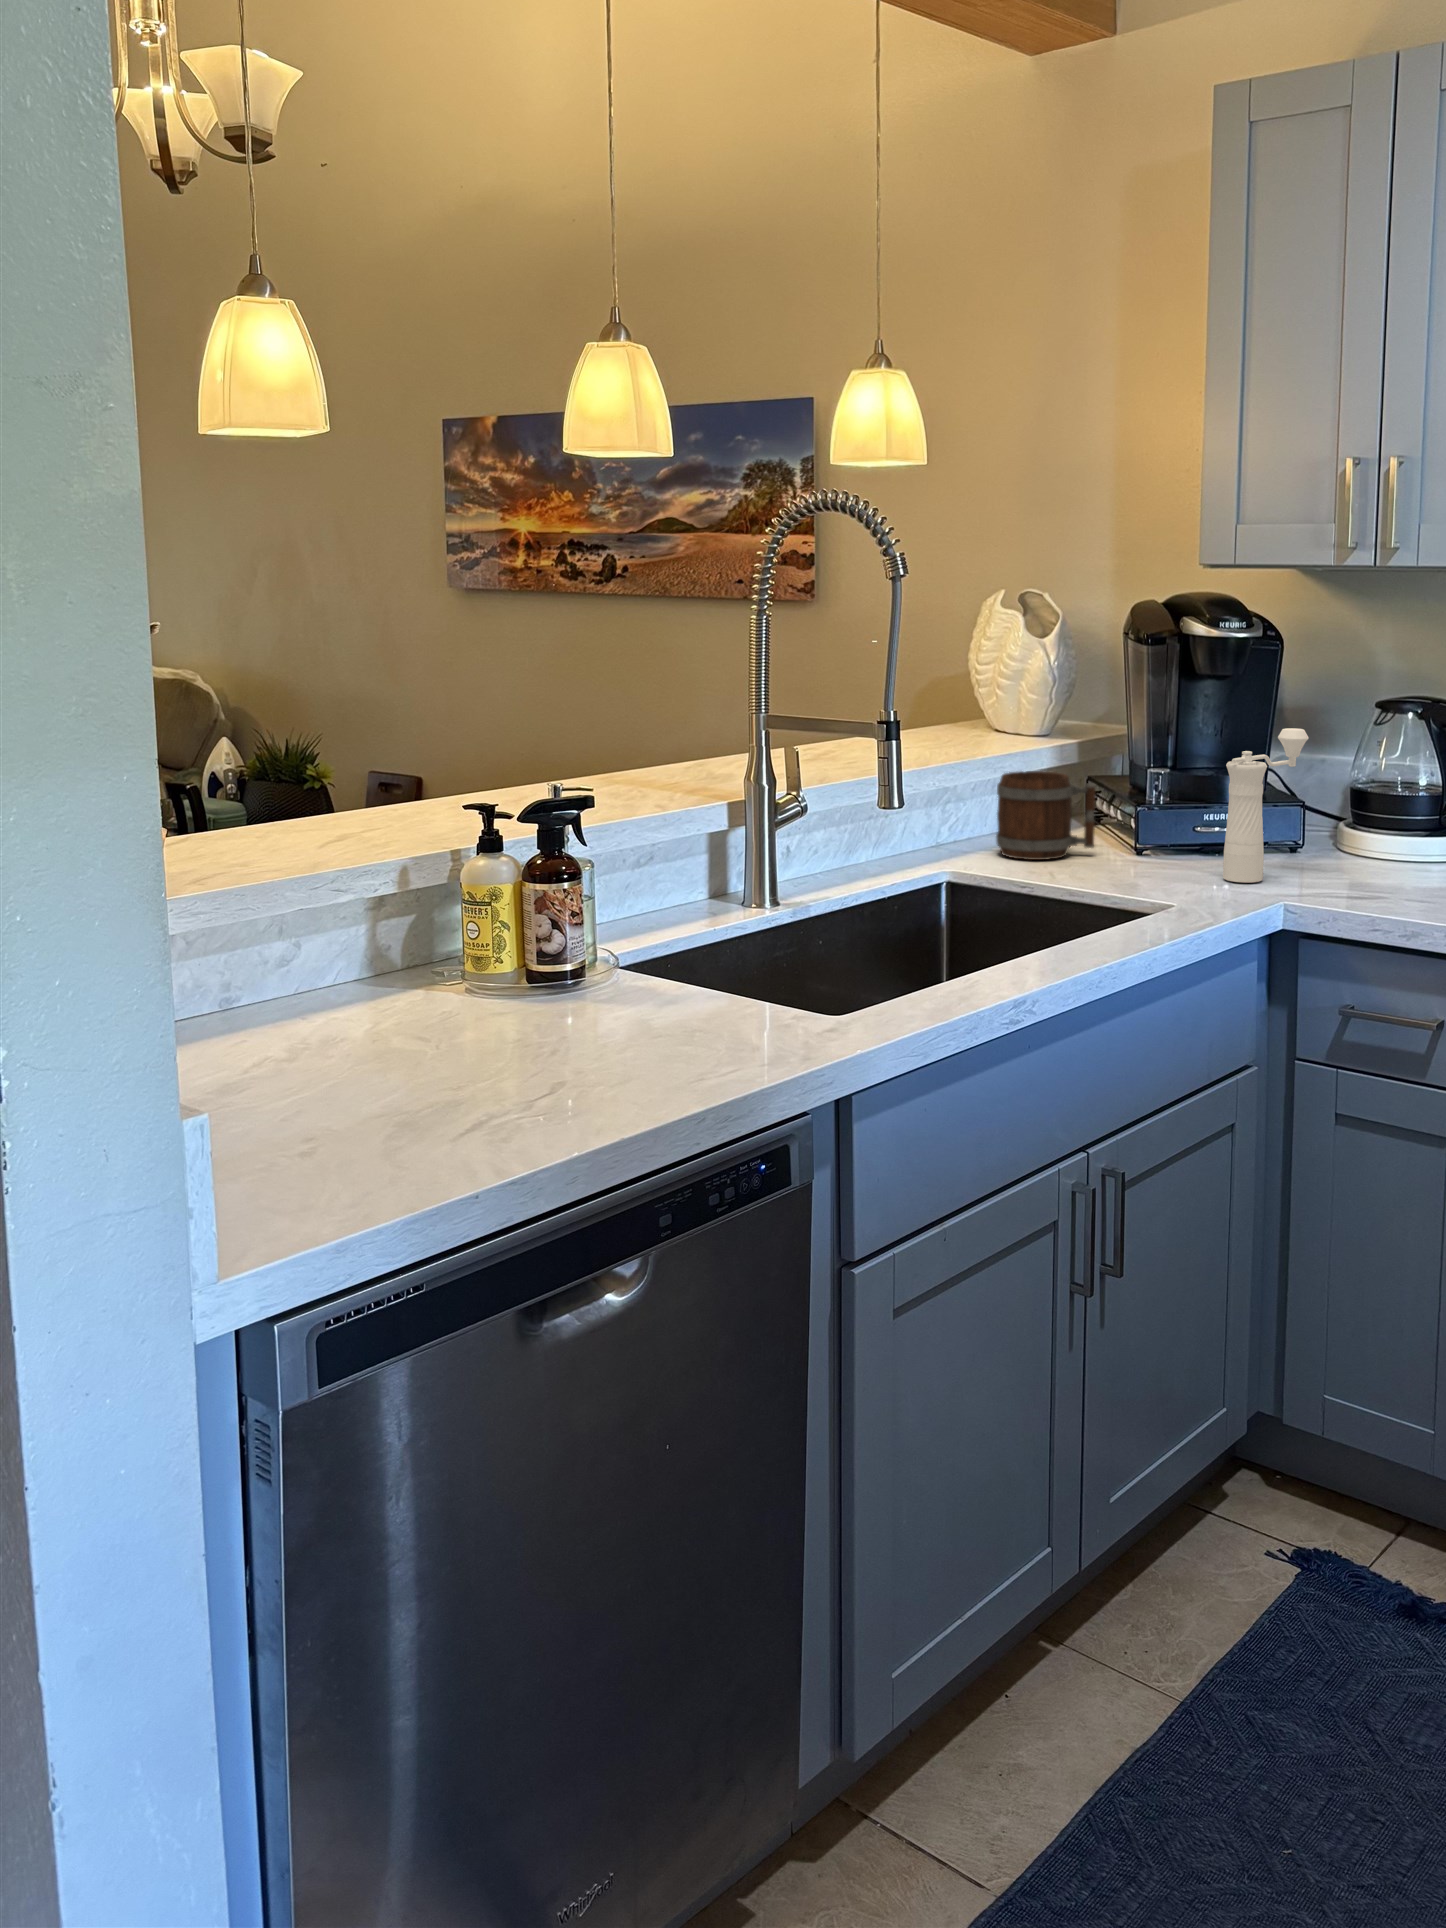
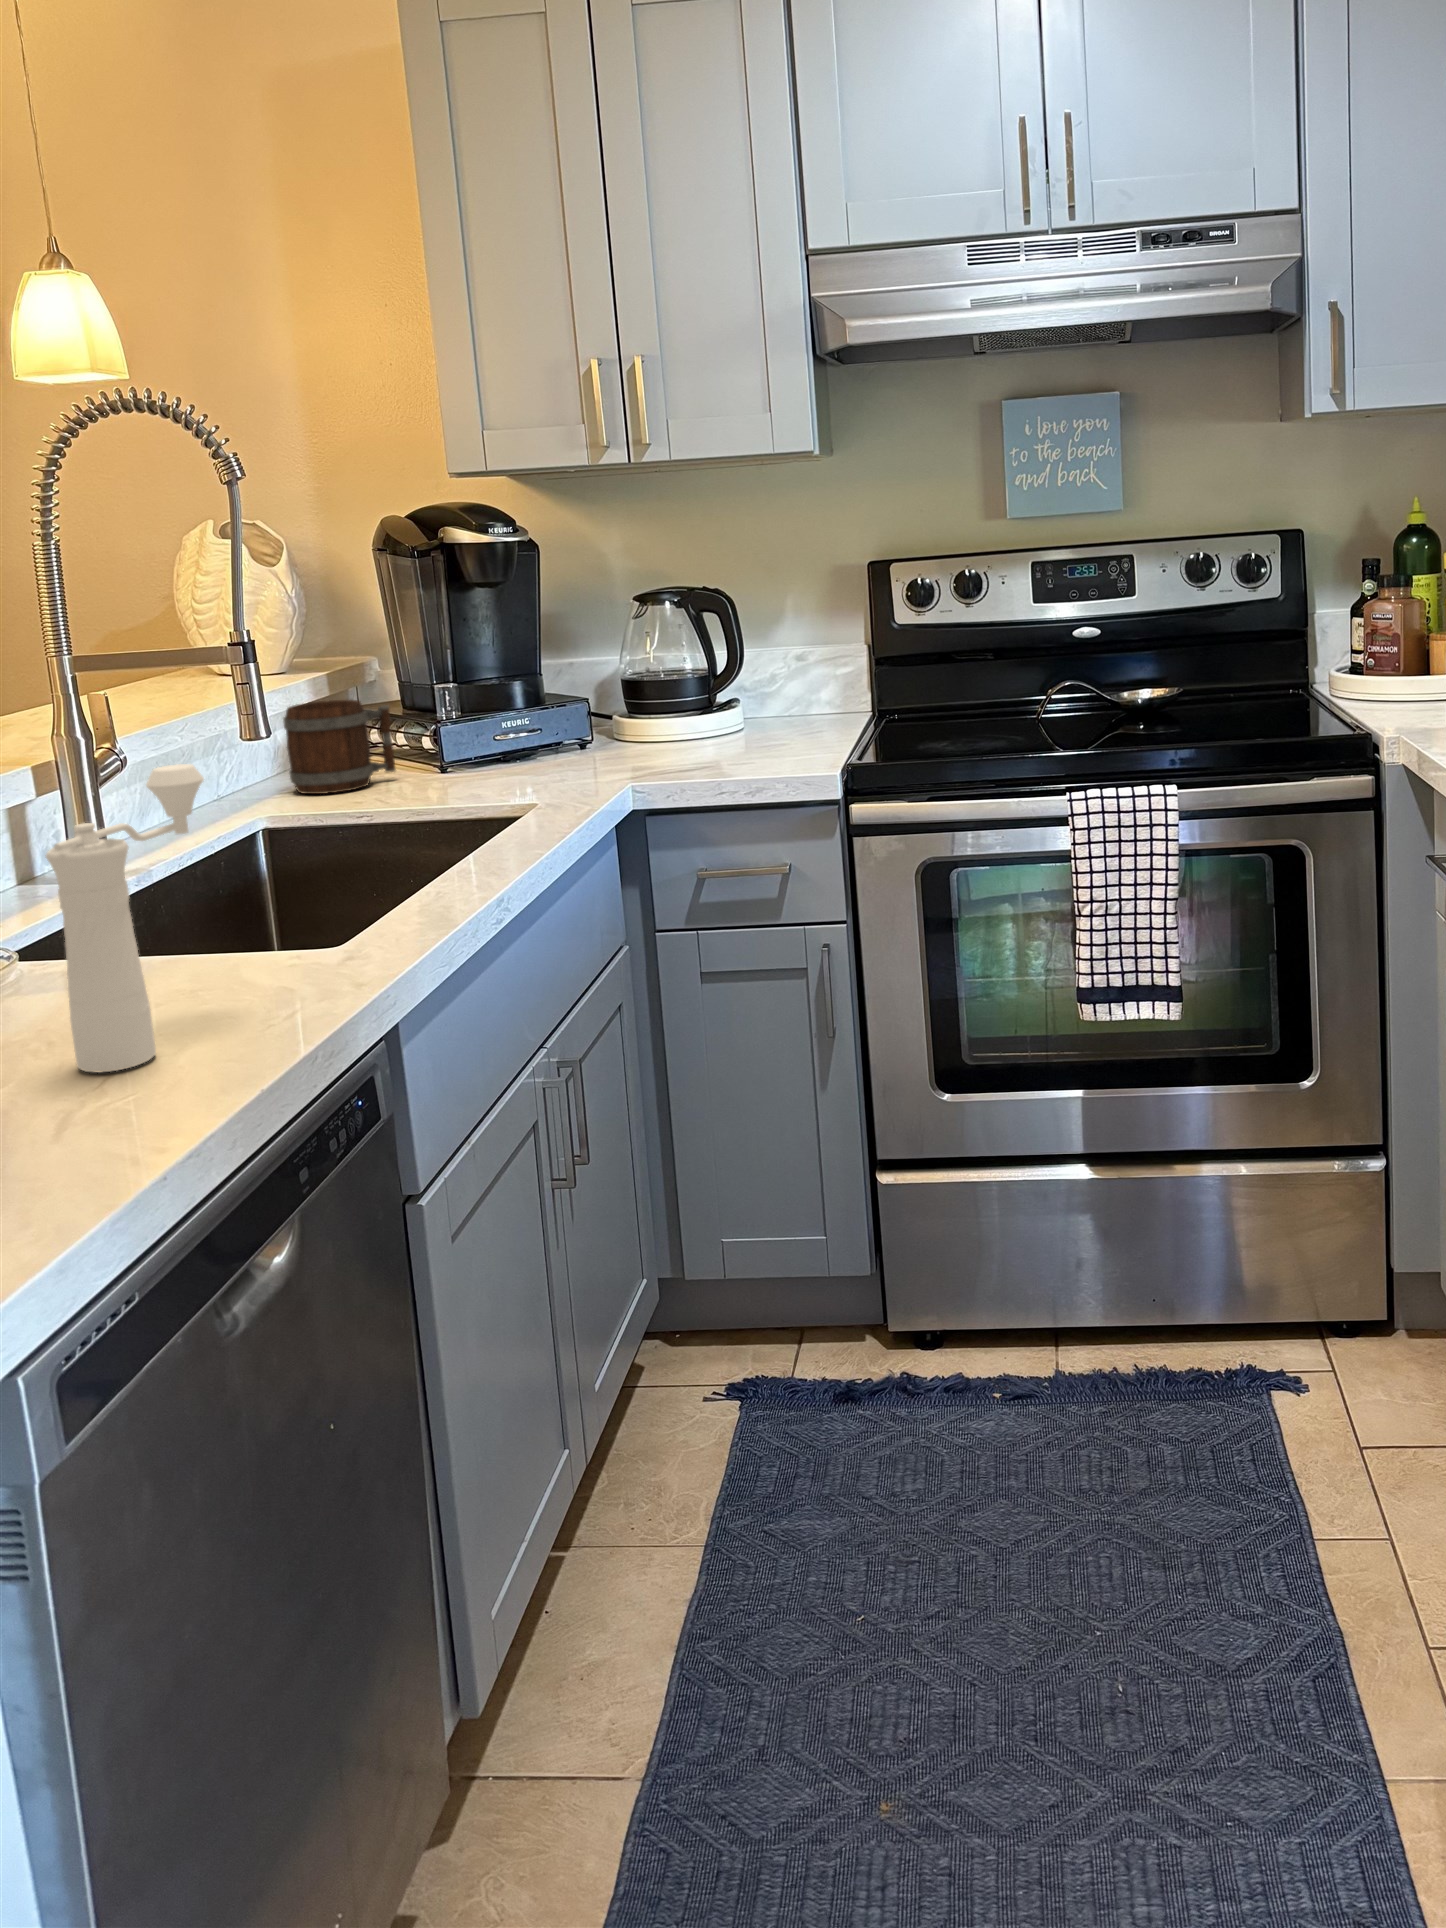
pepper mill: present [1223,728,1309,883] -> present [45,764,204,1073]

